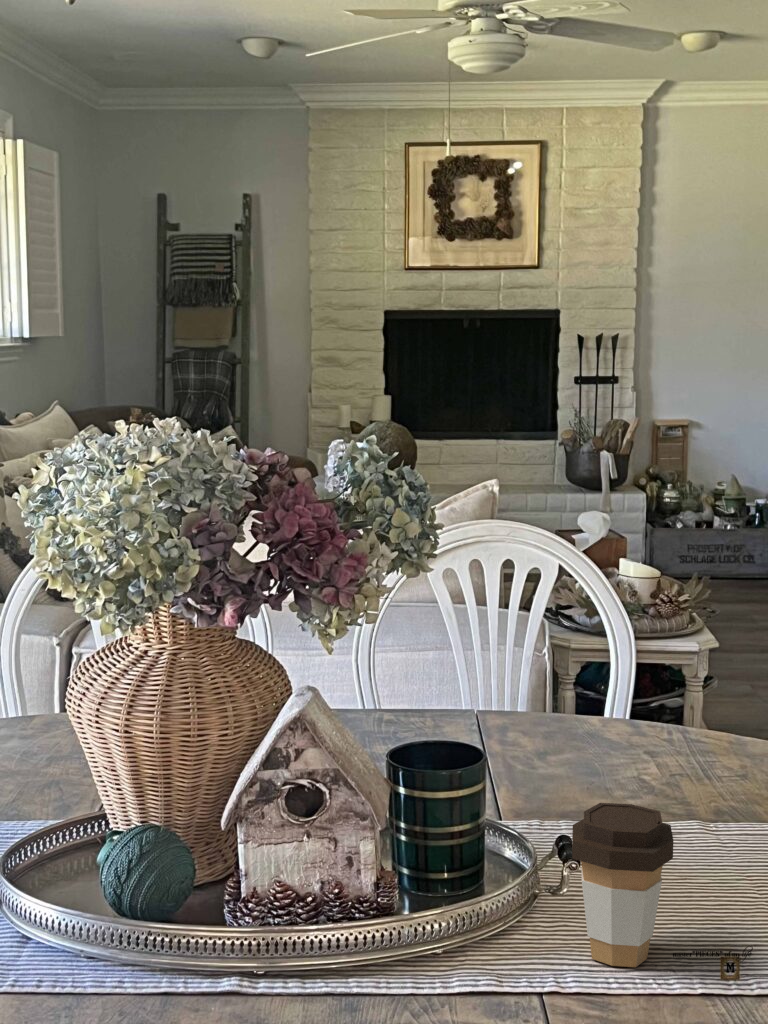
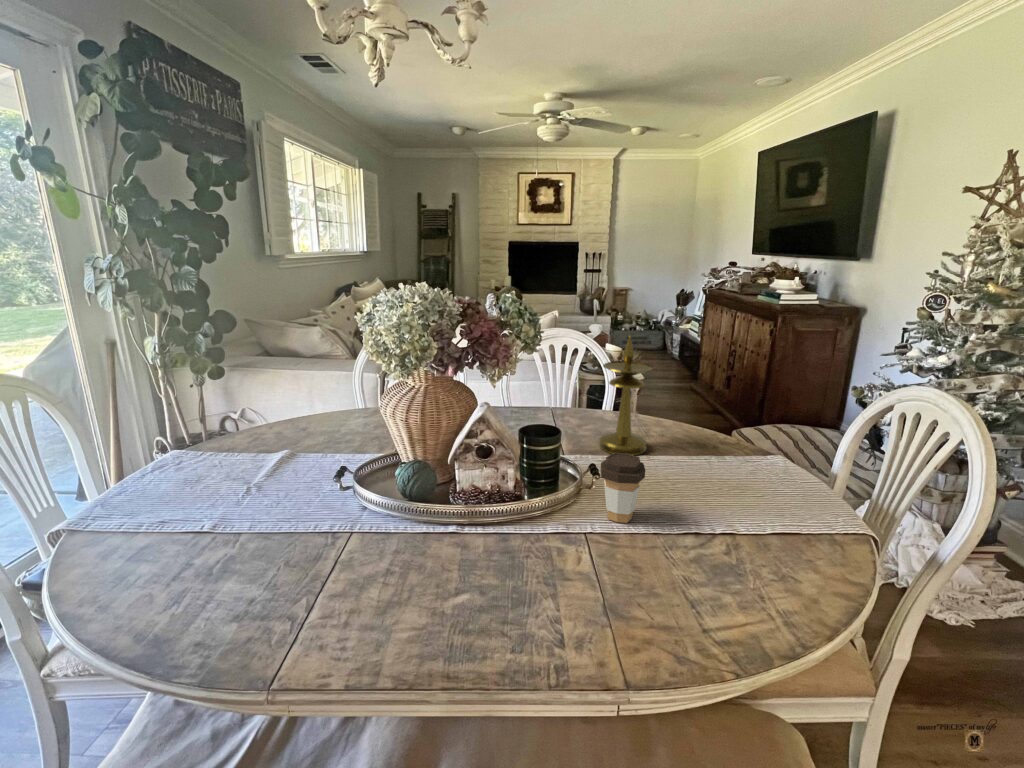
candlestick: none [584,533,704,818] -> present [599,336,653,455]

